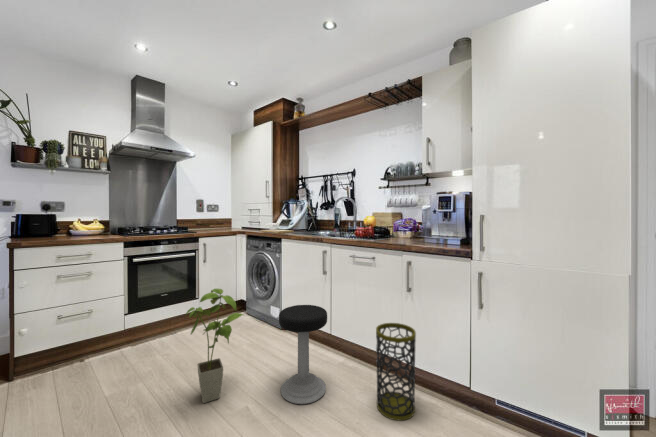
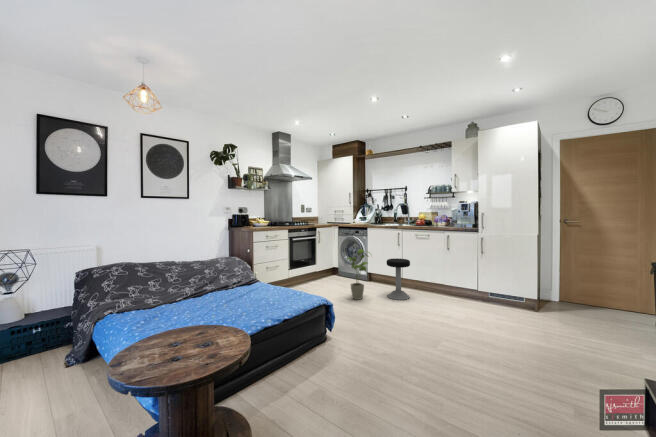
trash can: present [376,323,416,421] -> none [435,264,453,303]

